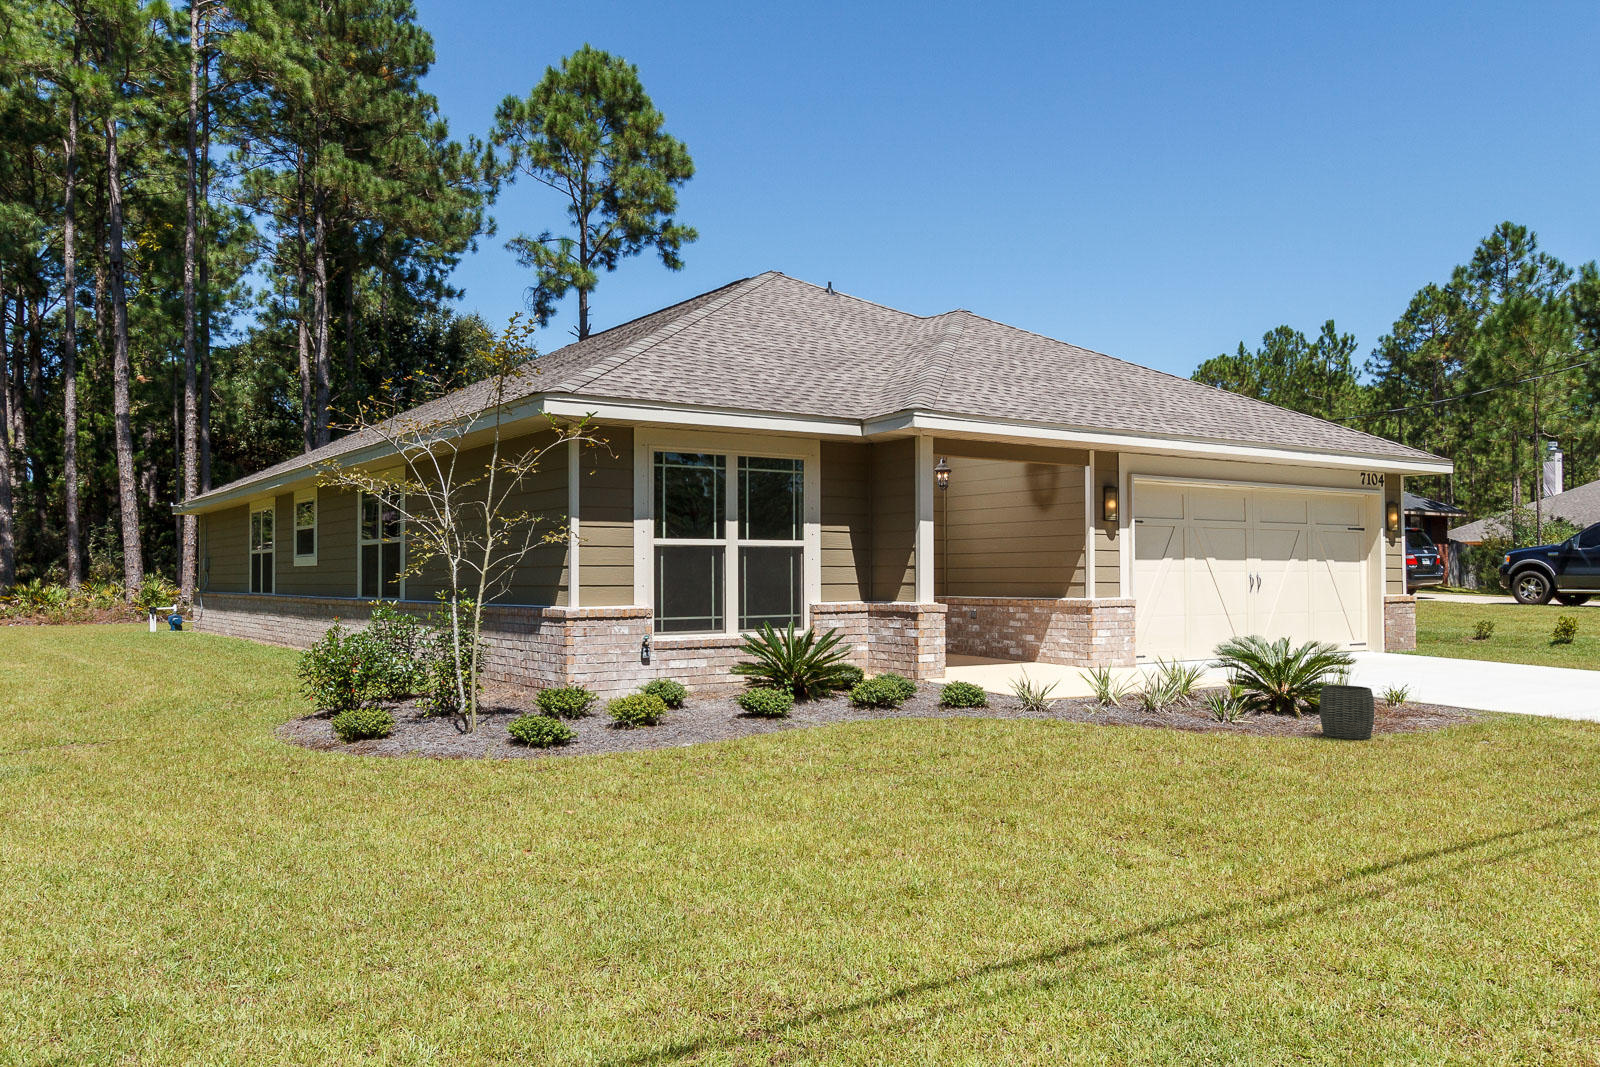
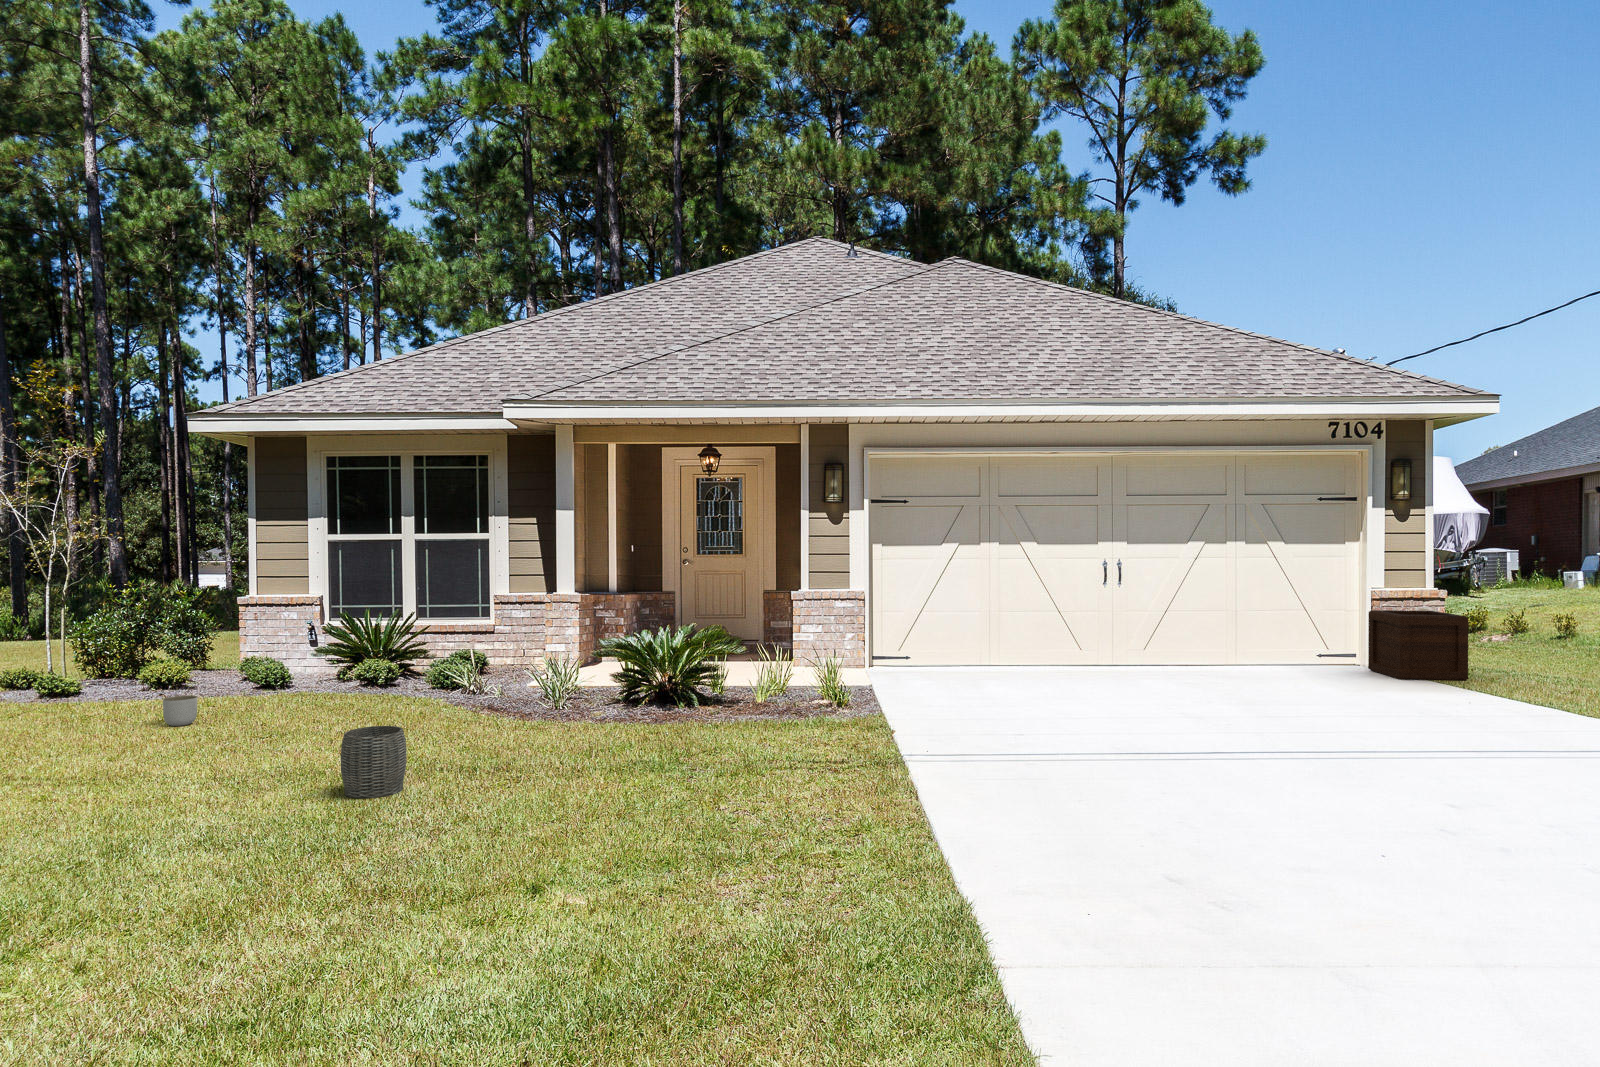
wooden crate: none [1384,610,1454,656] -> present [1368,610,1468,681]
planter: none [905,694,935,724] -> present [163,696,197,726]

